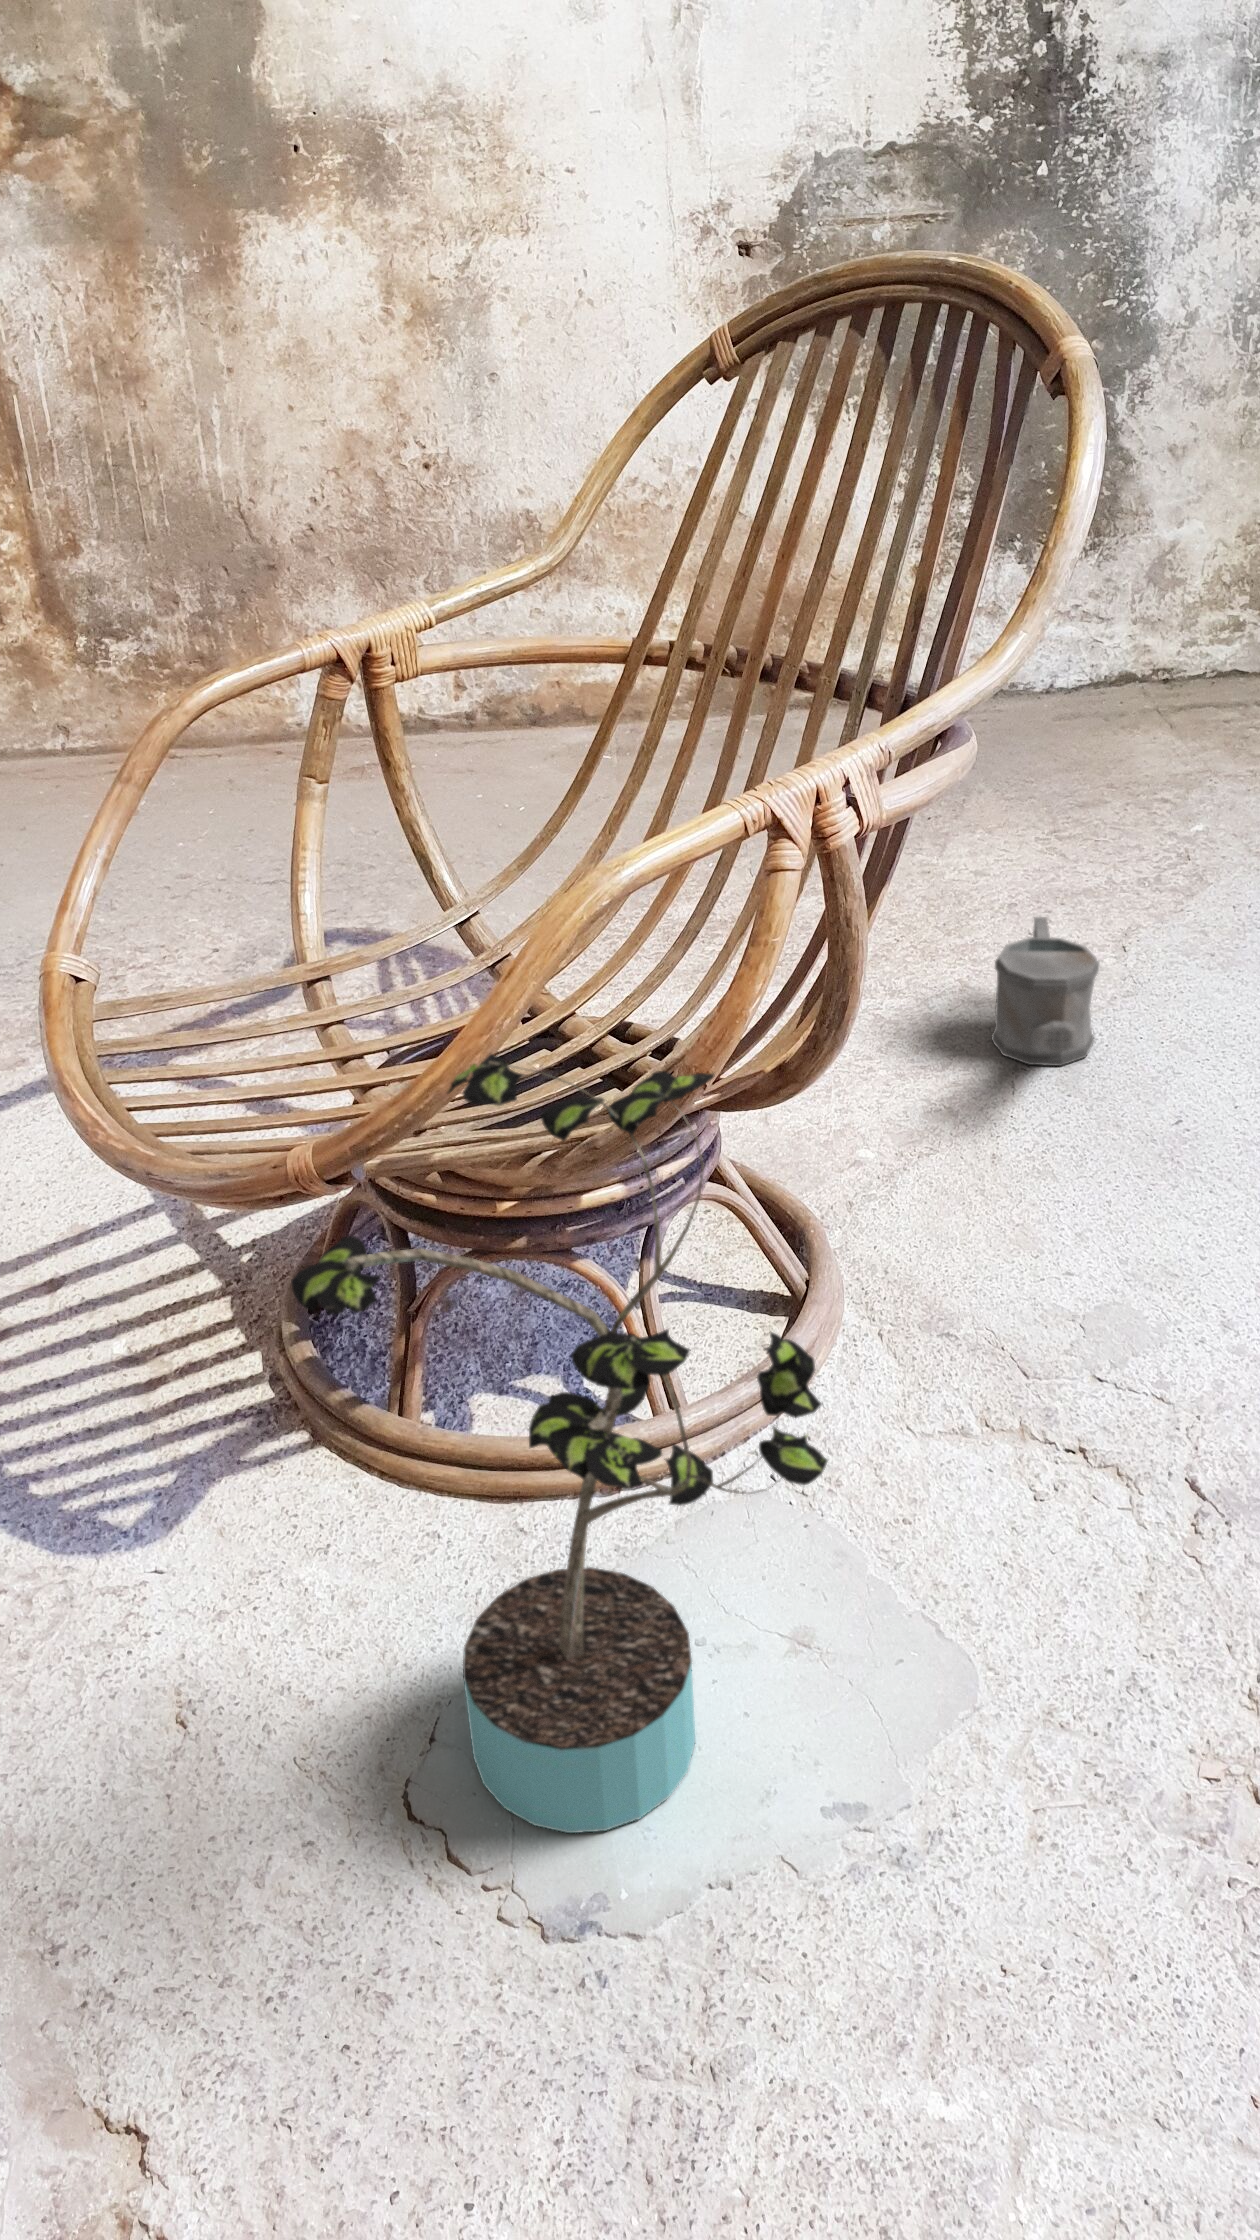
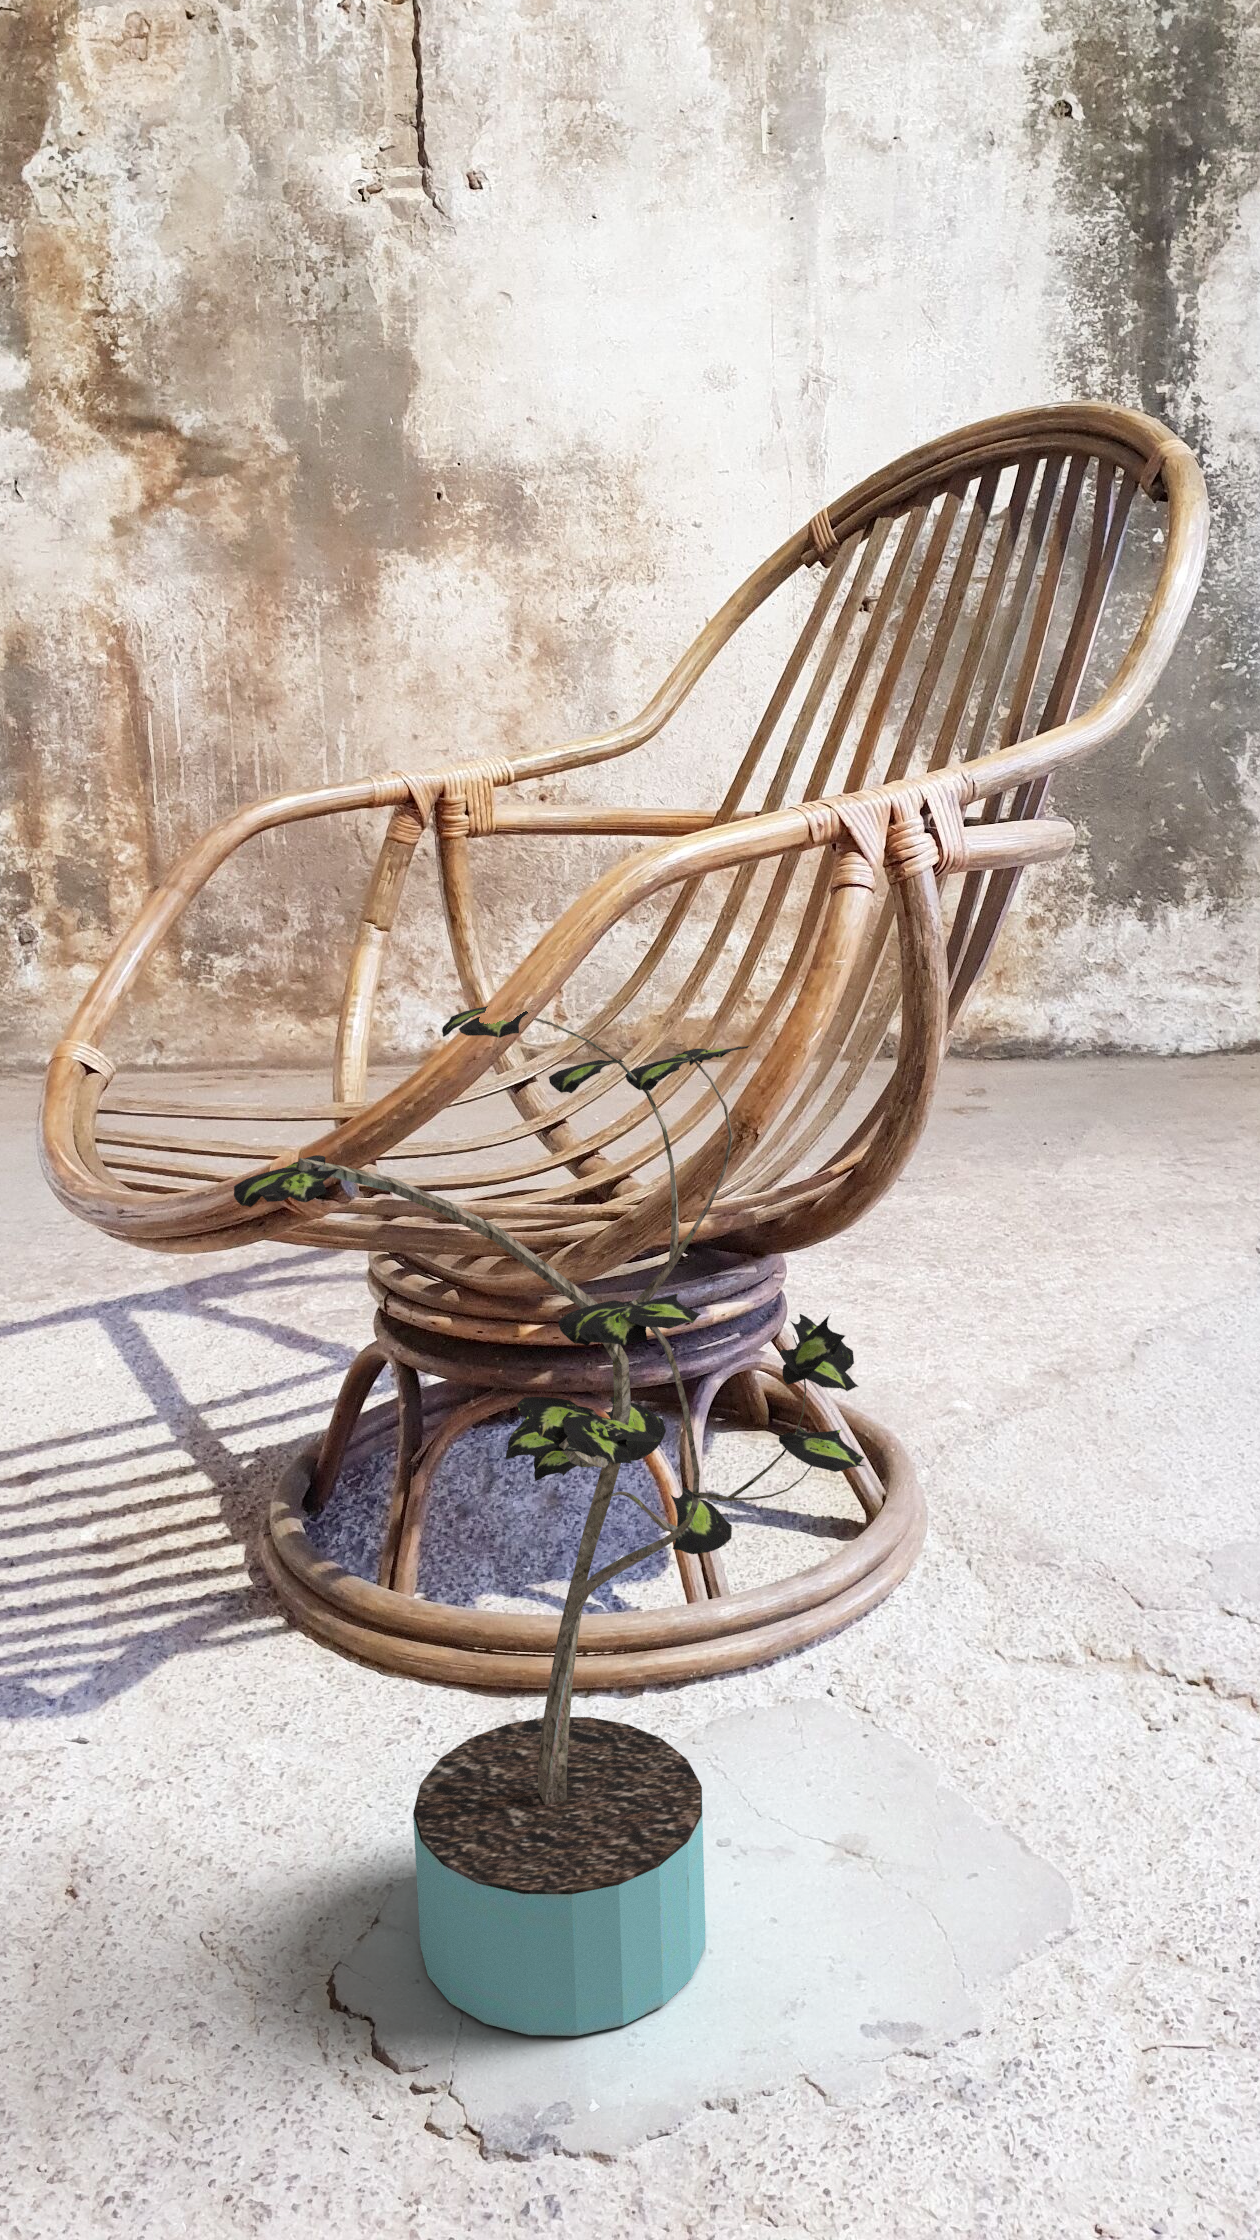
watering can: present [992,917,1099,1066] -> none [1113,1187,1233,1340]

